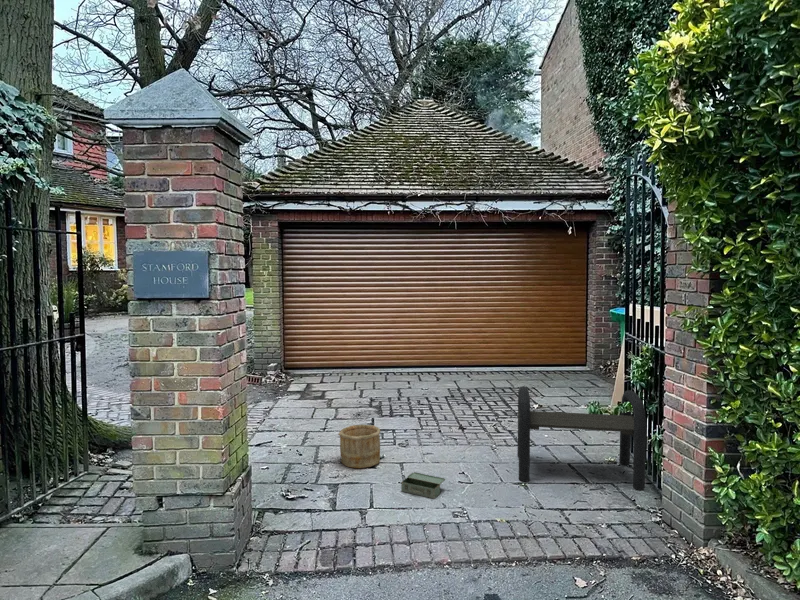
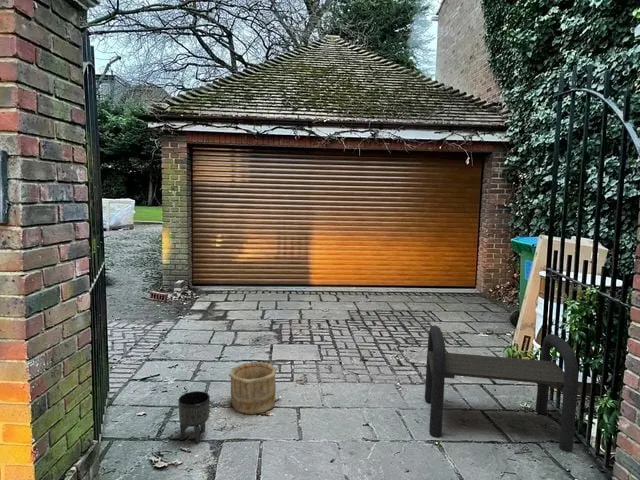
planter: none [299,445,325,488] -> present [178,391,210,443]
toolbox: present [401,472,445,499] -> none [297,425,348,463]

